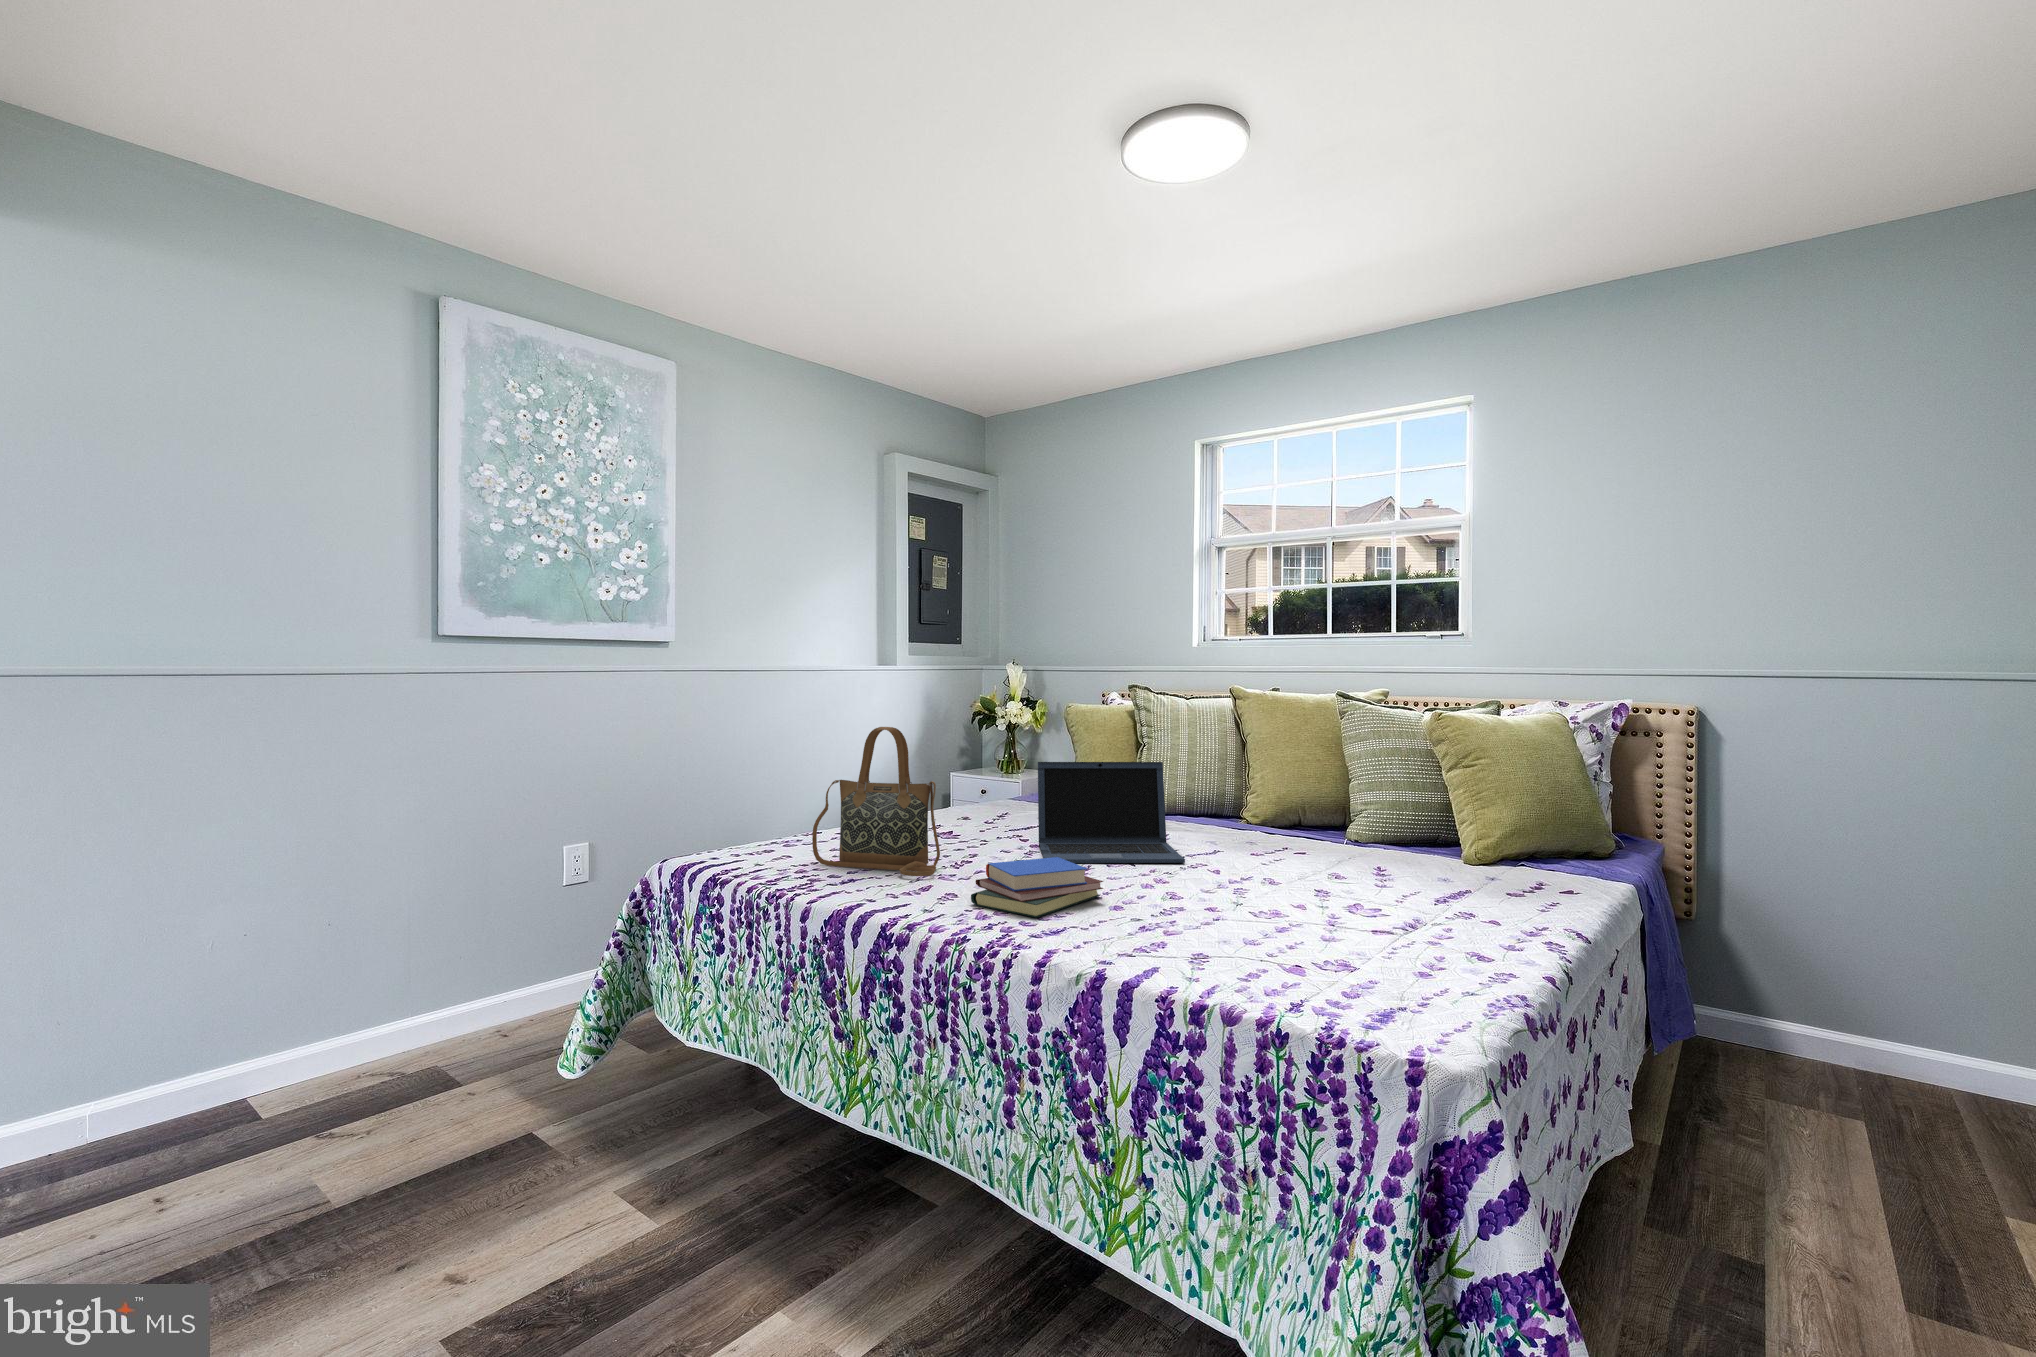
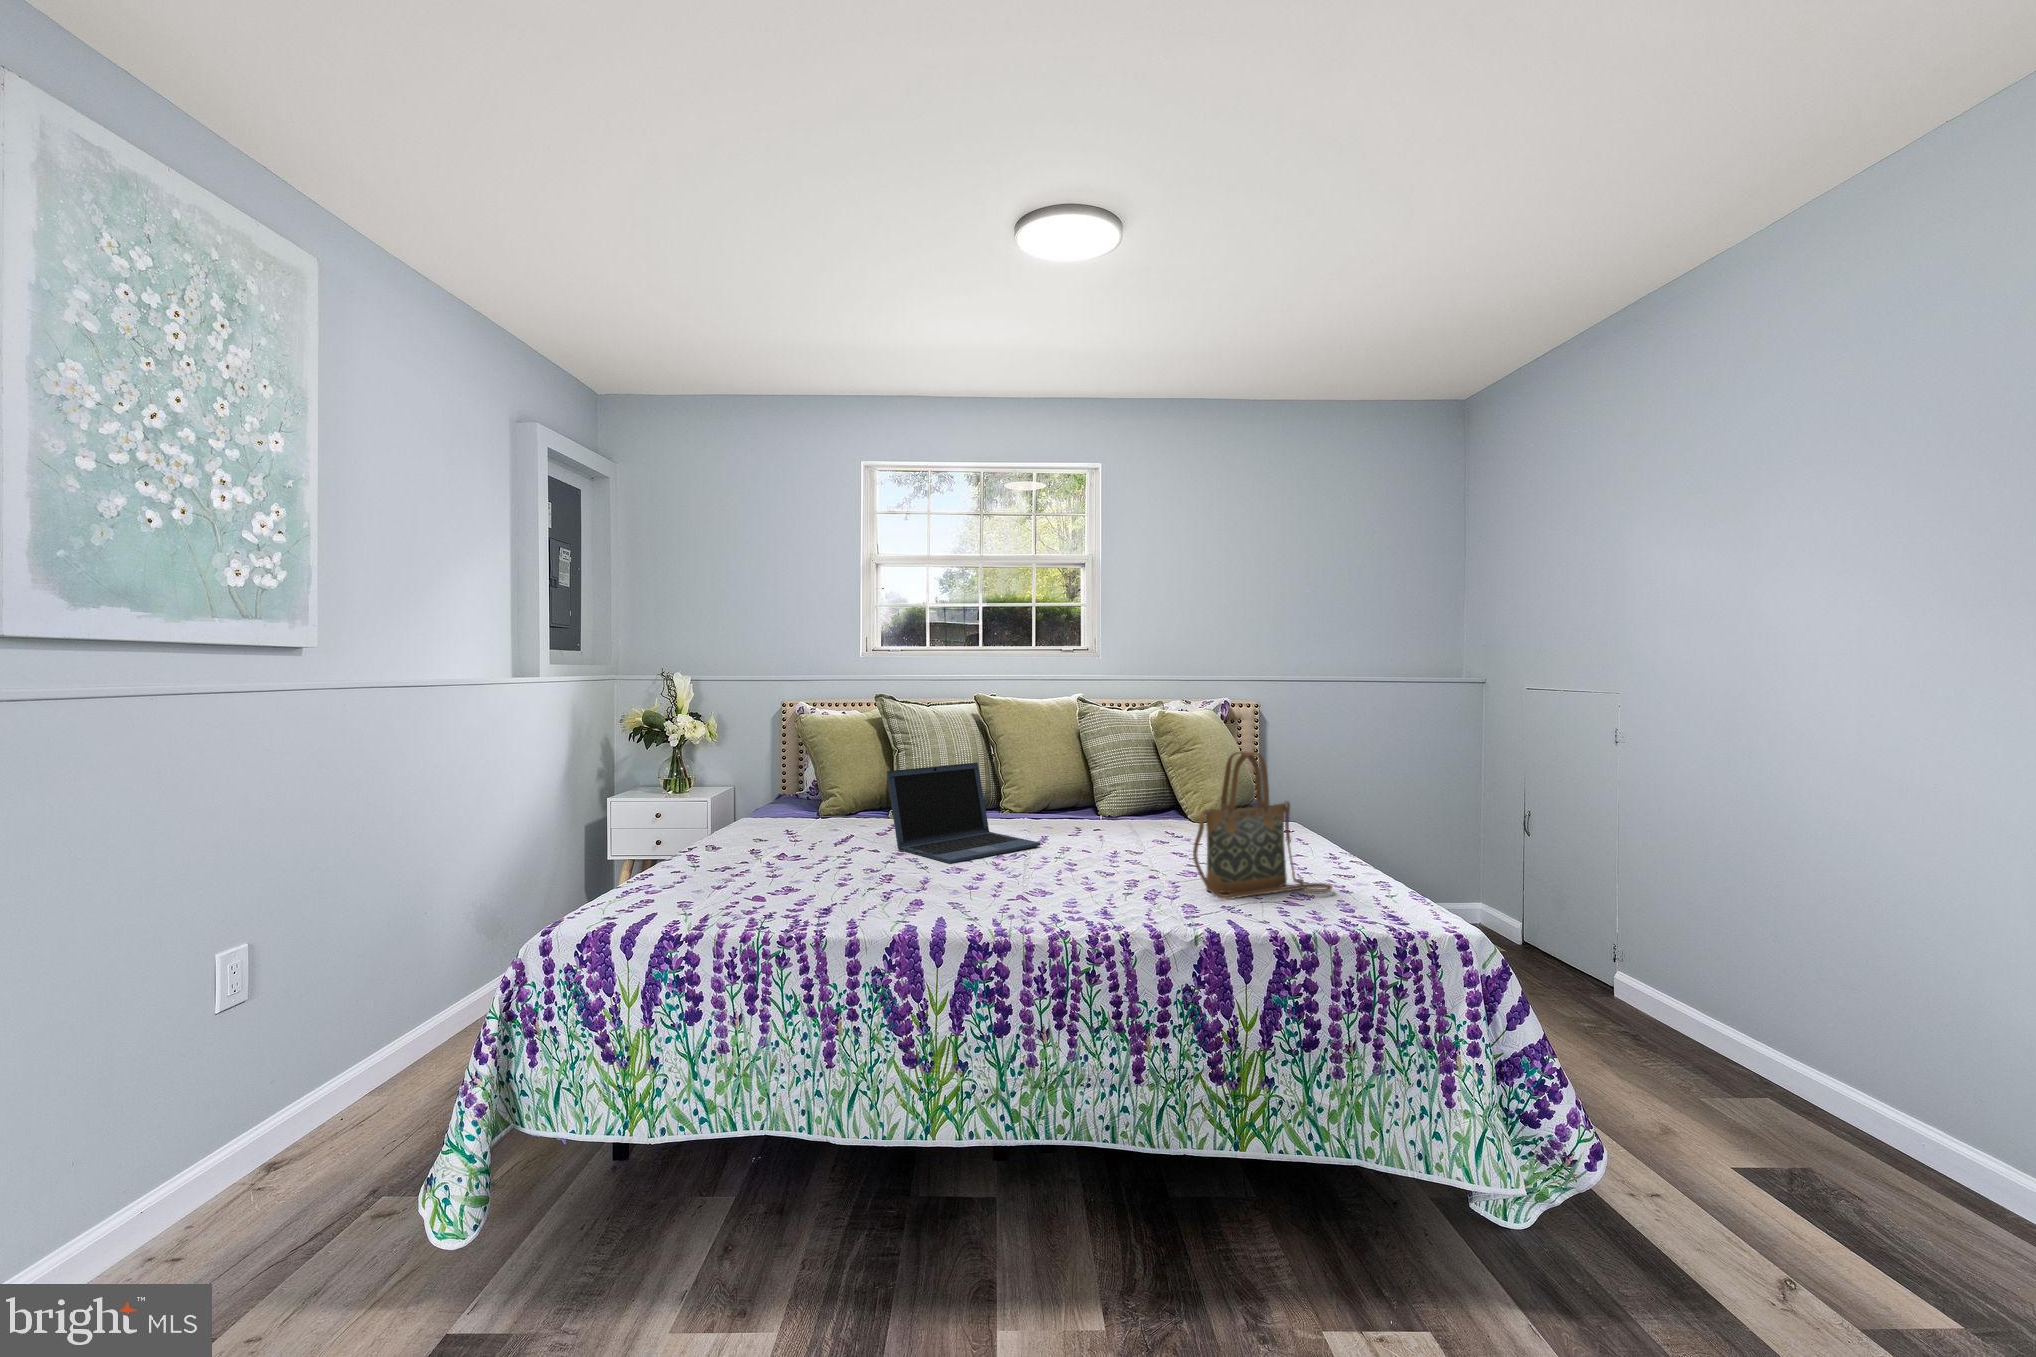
handbag: present [812,727,940,876] -> present [1193,752,1332,899]
book: present [971,857,1103,918] -> none [989,854,1079,907]

